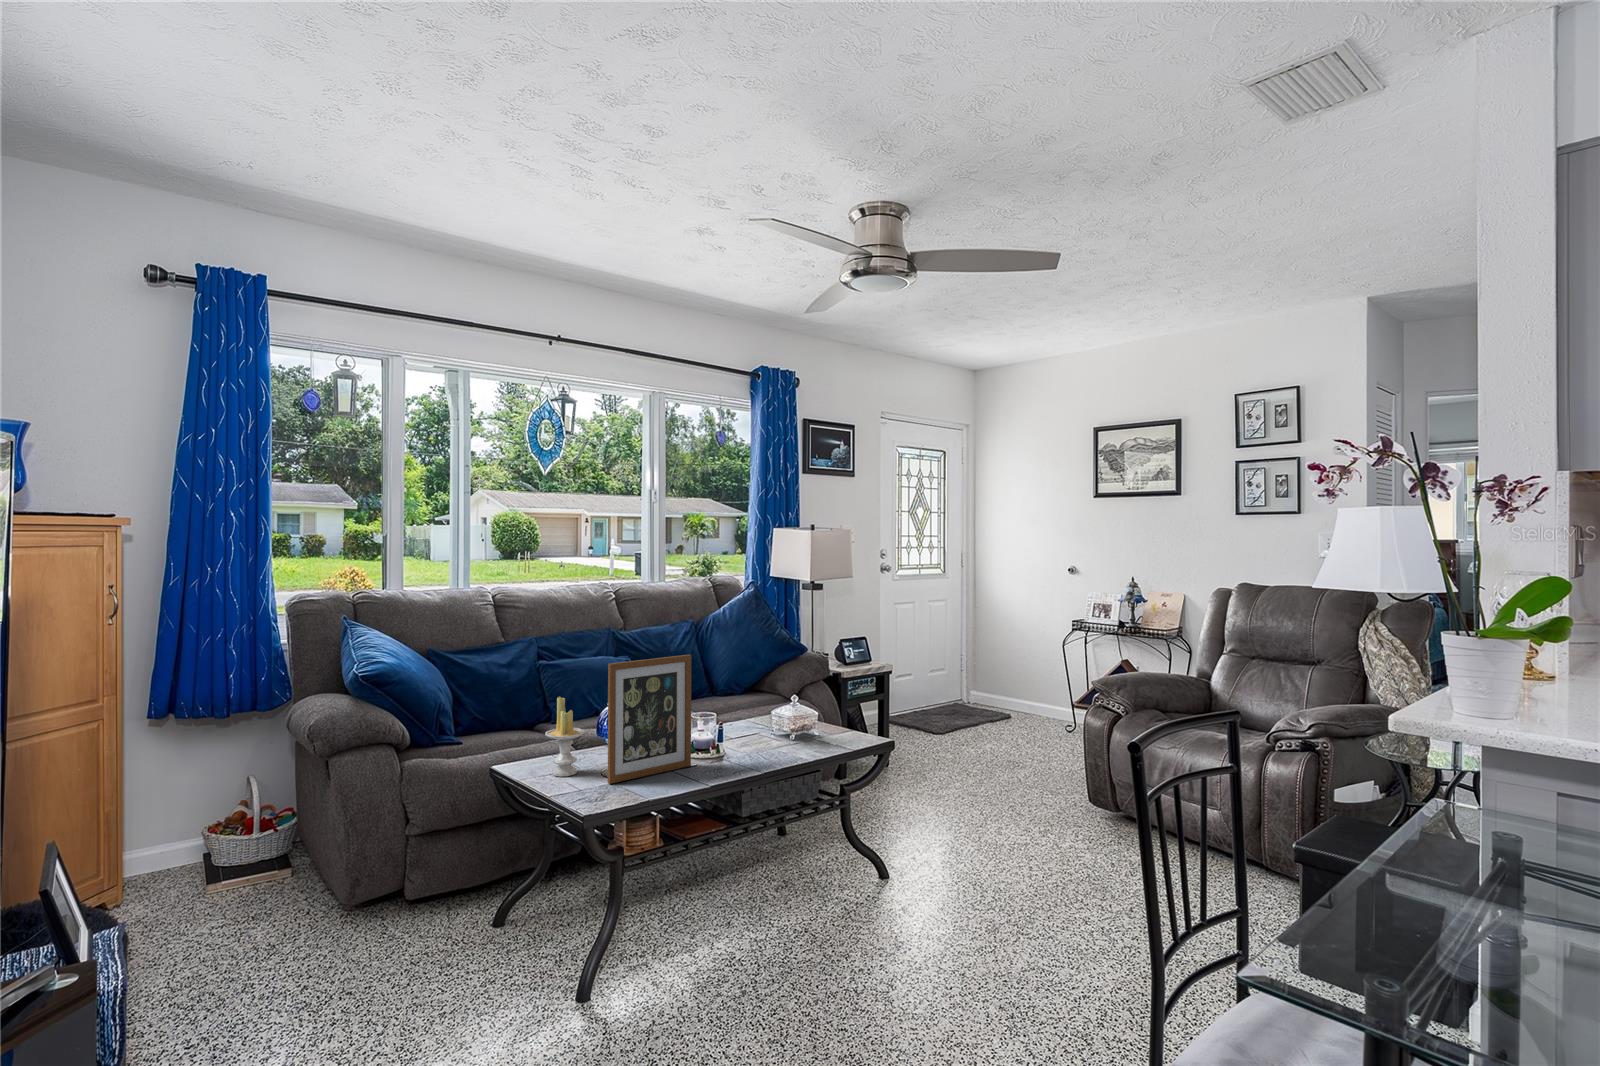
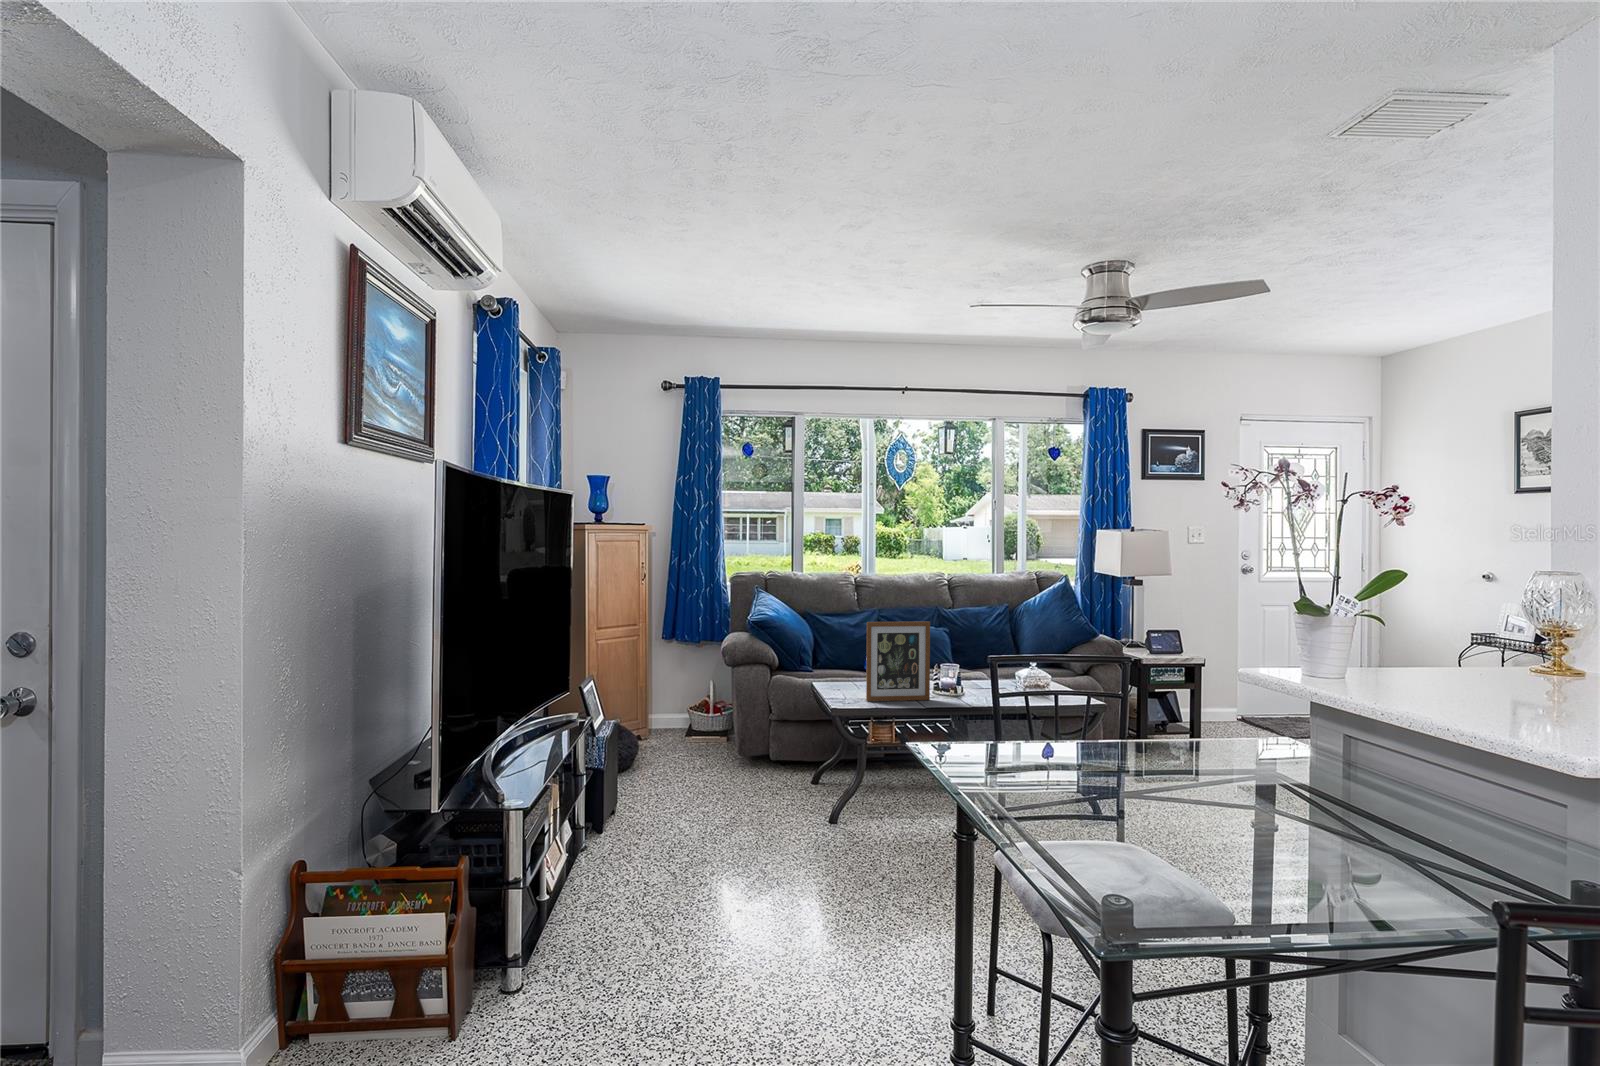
candle: present [545,697,584,777] -> none [836,643,861,694]

